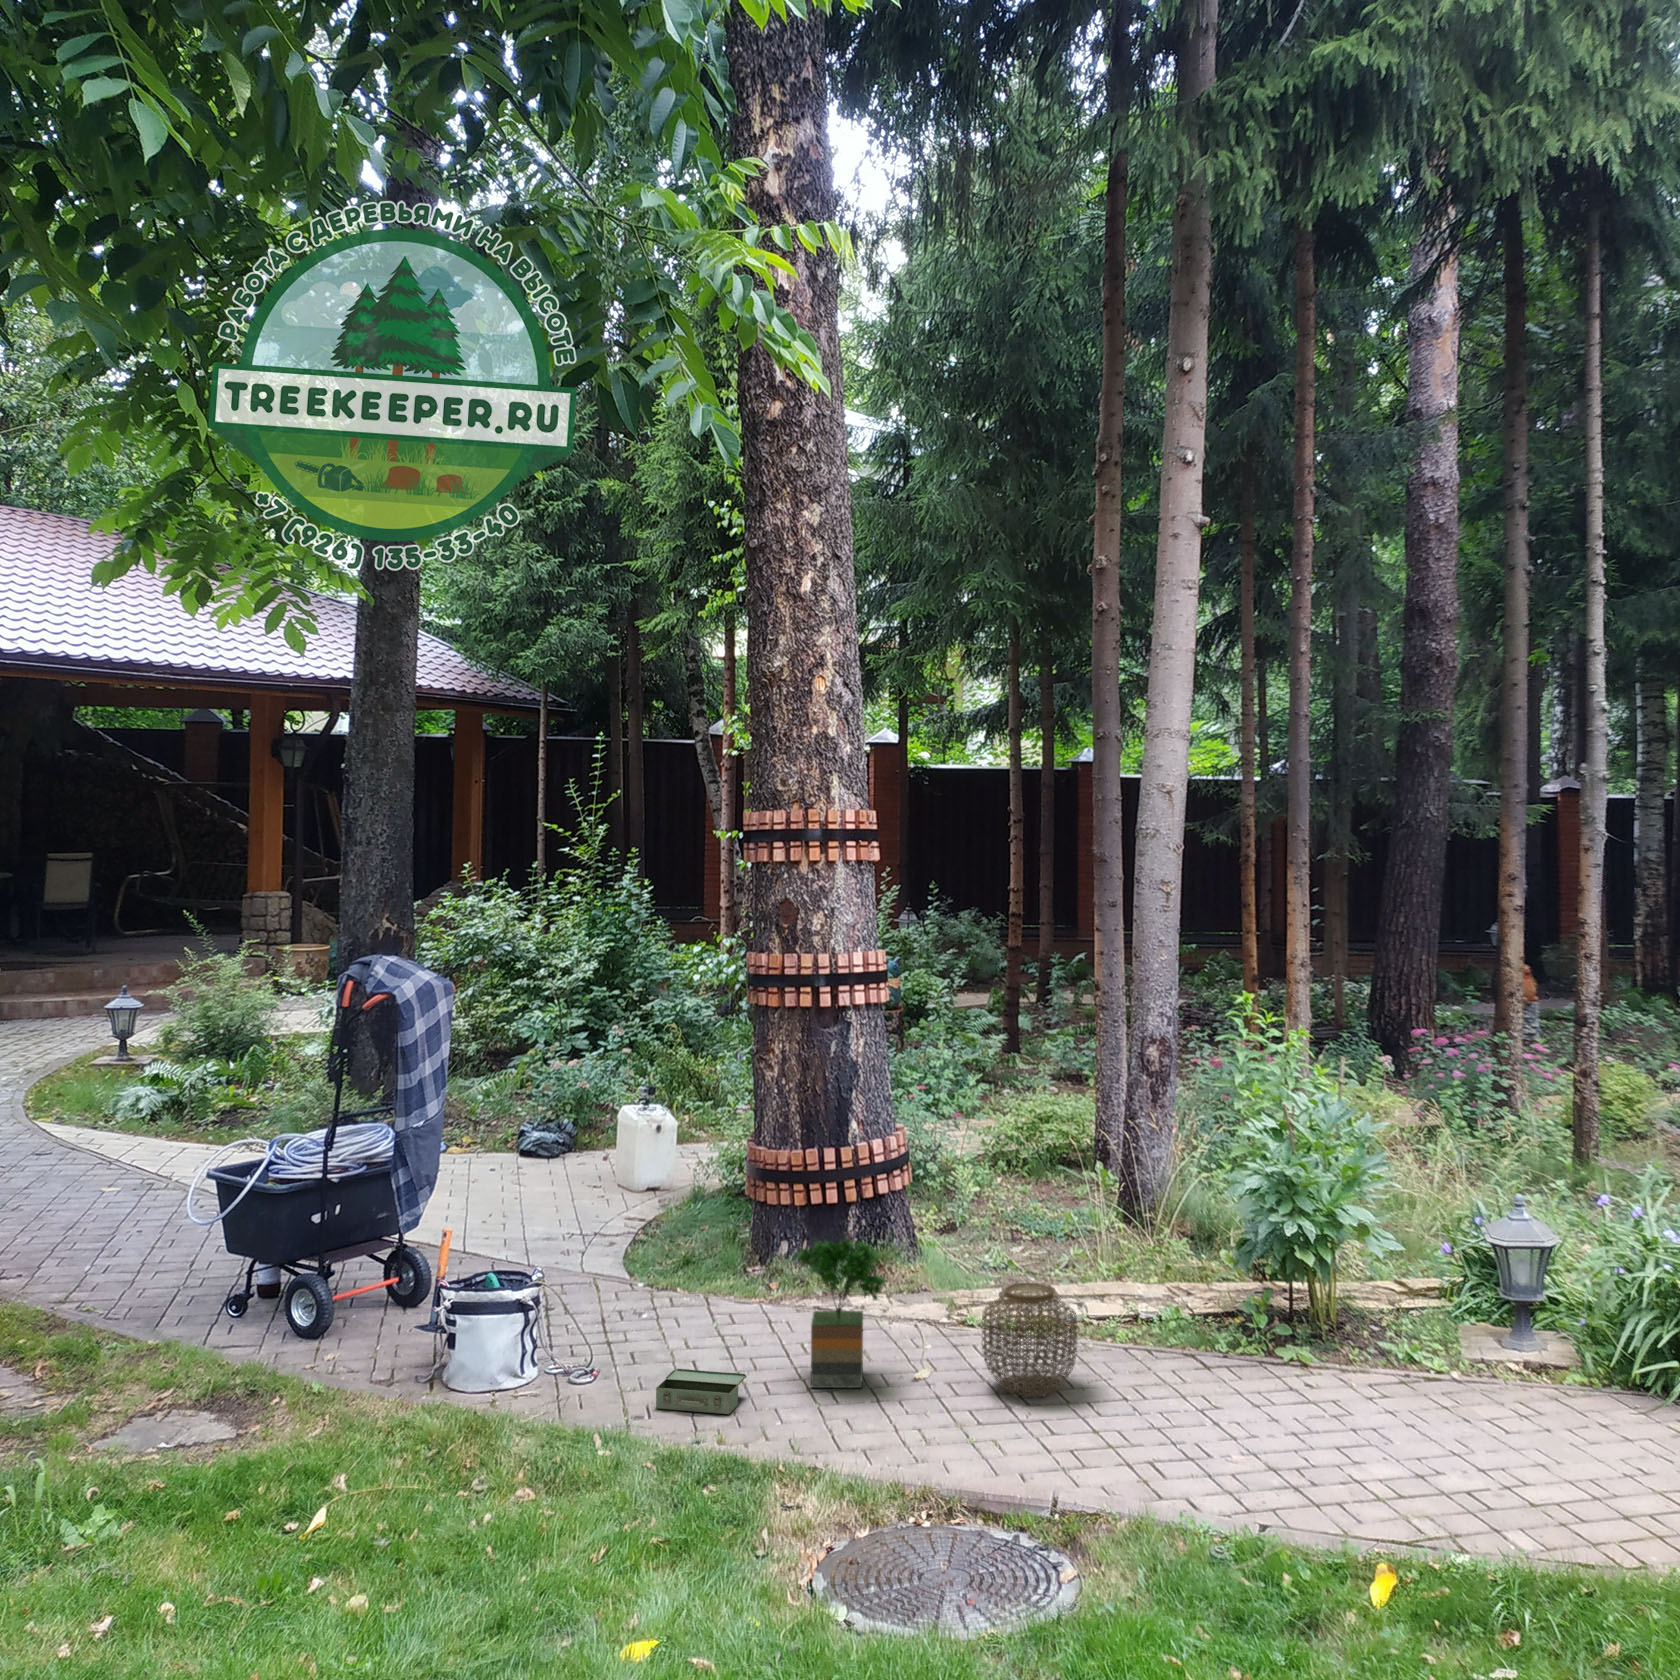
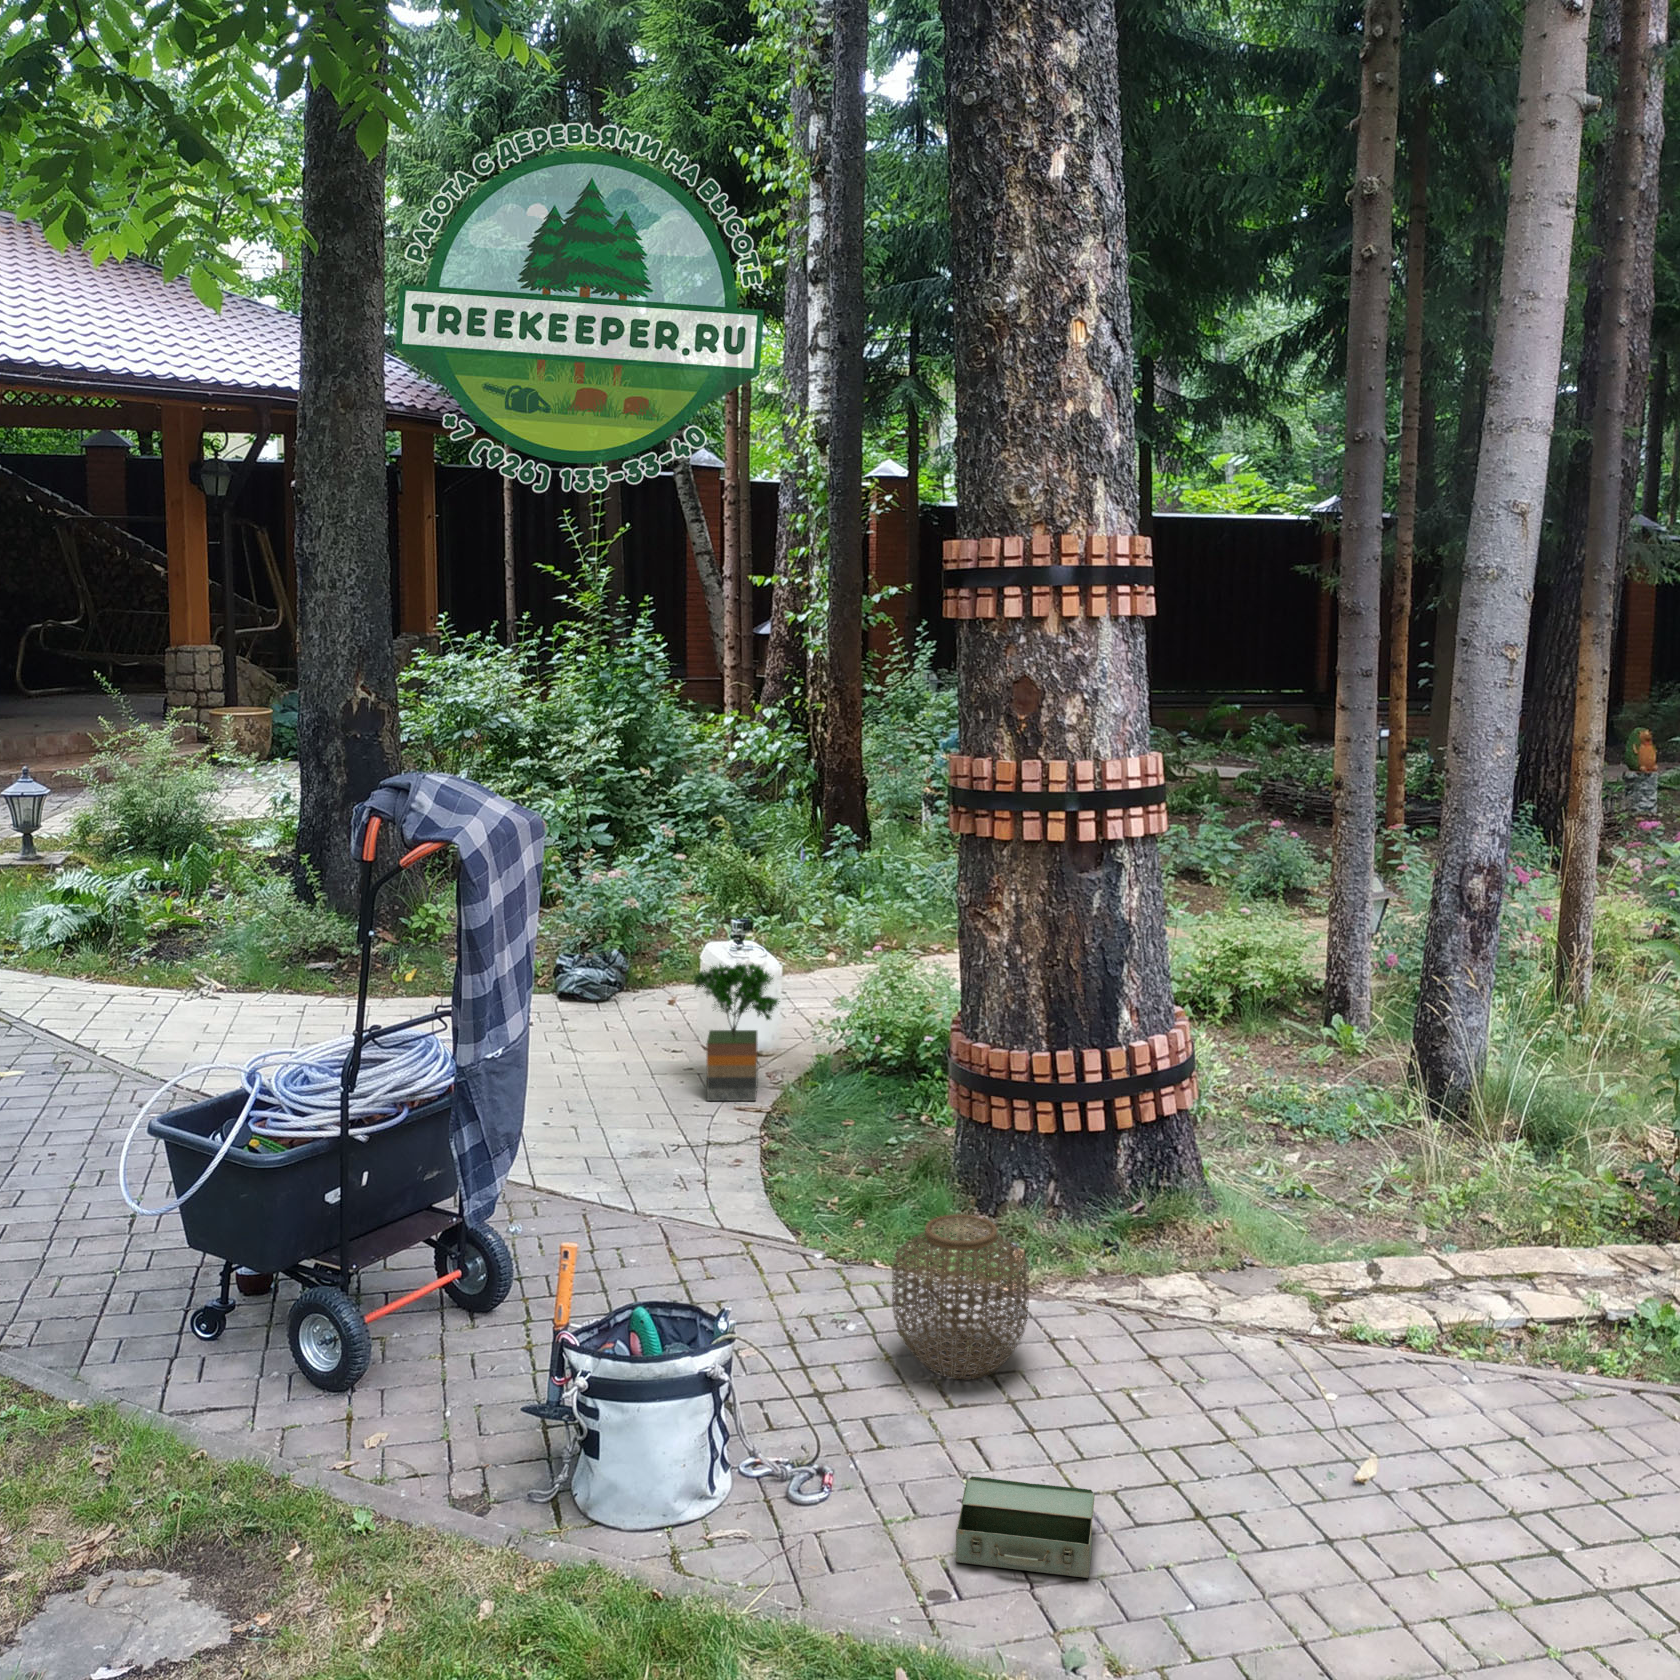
potted tree: present [797,1238,886,1388] -> present [694,963,780,1101]
woven basket: present [982,1283,1077,1397] -> present [892,1214,1029,1379]

